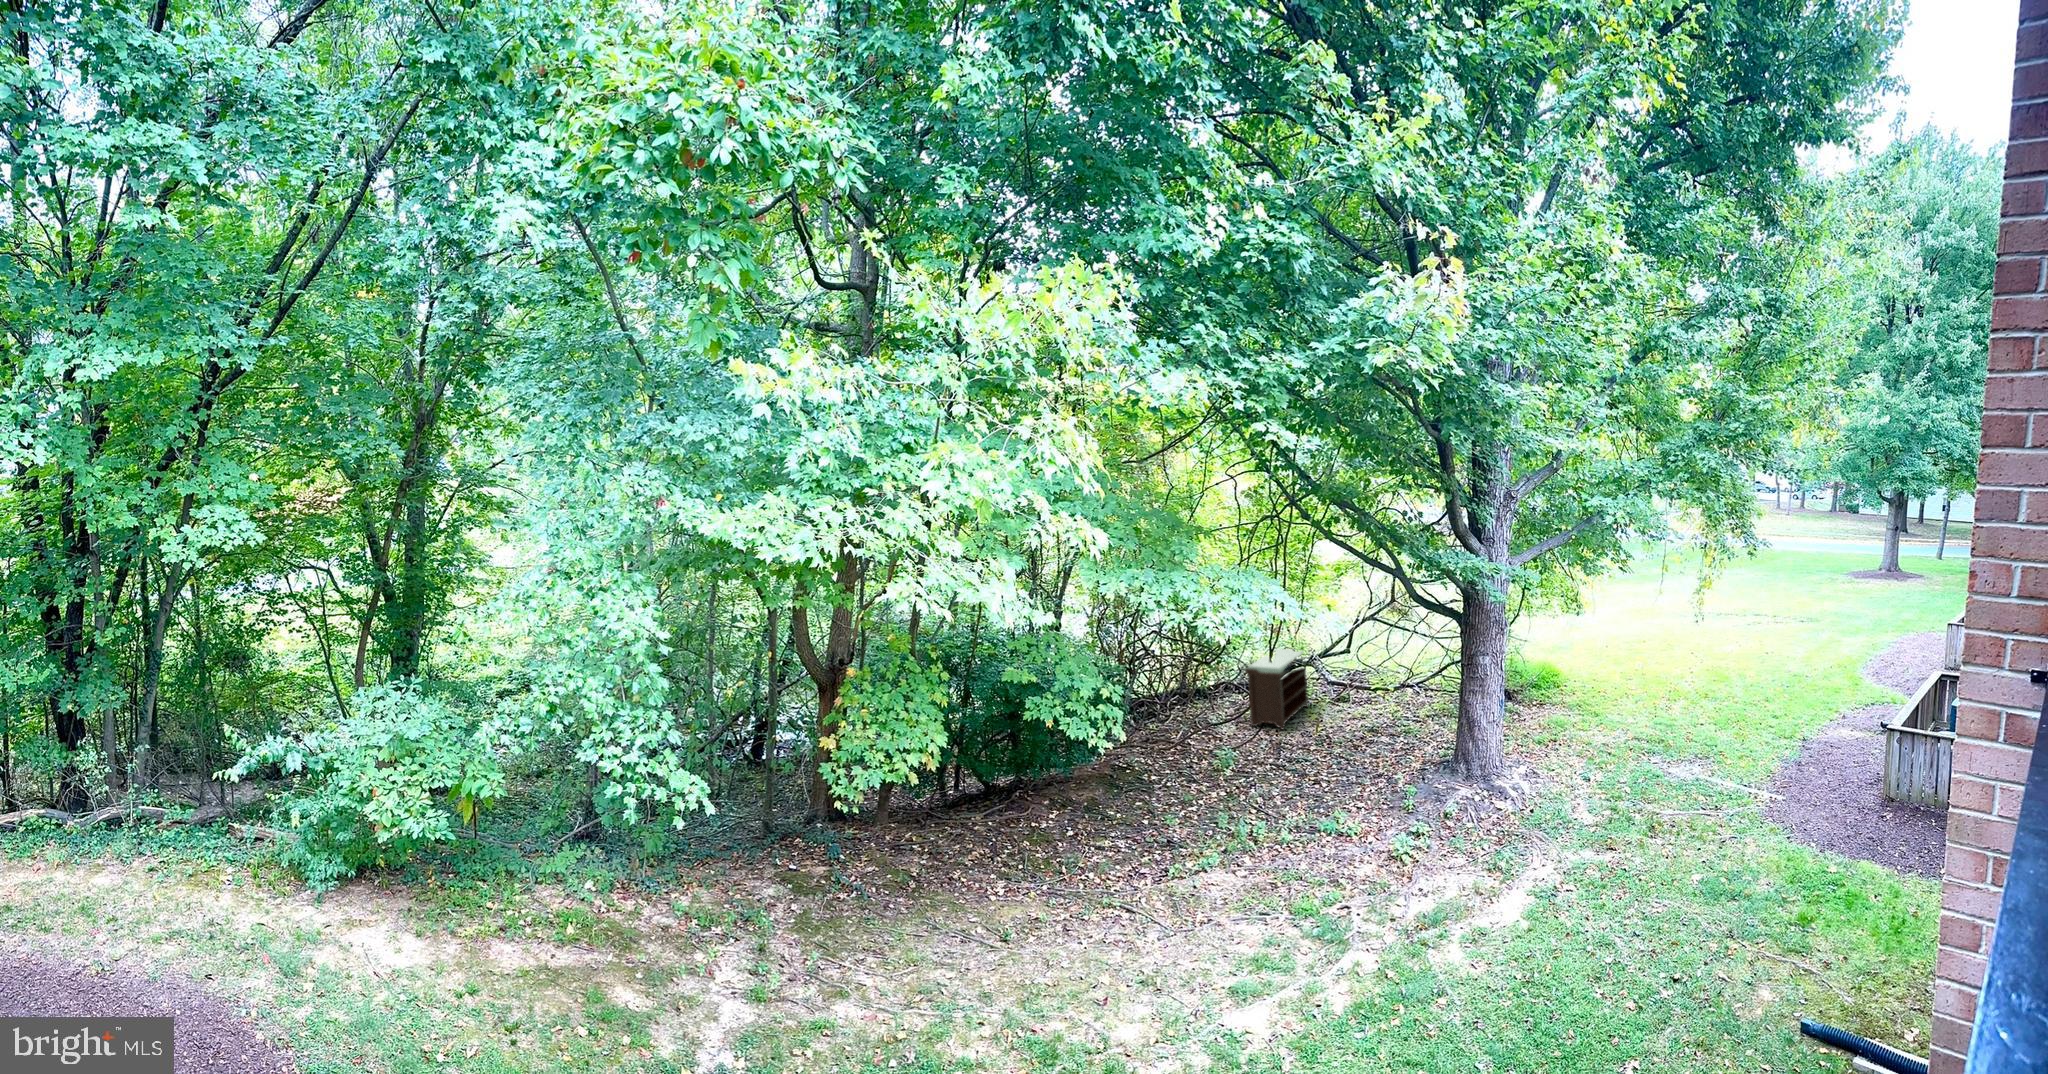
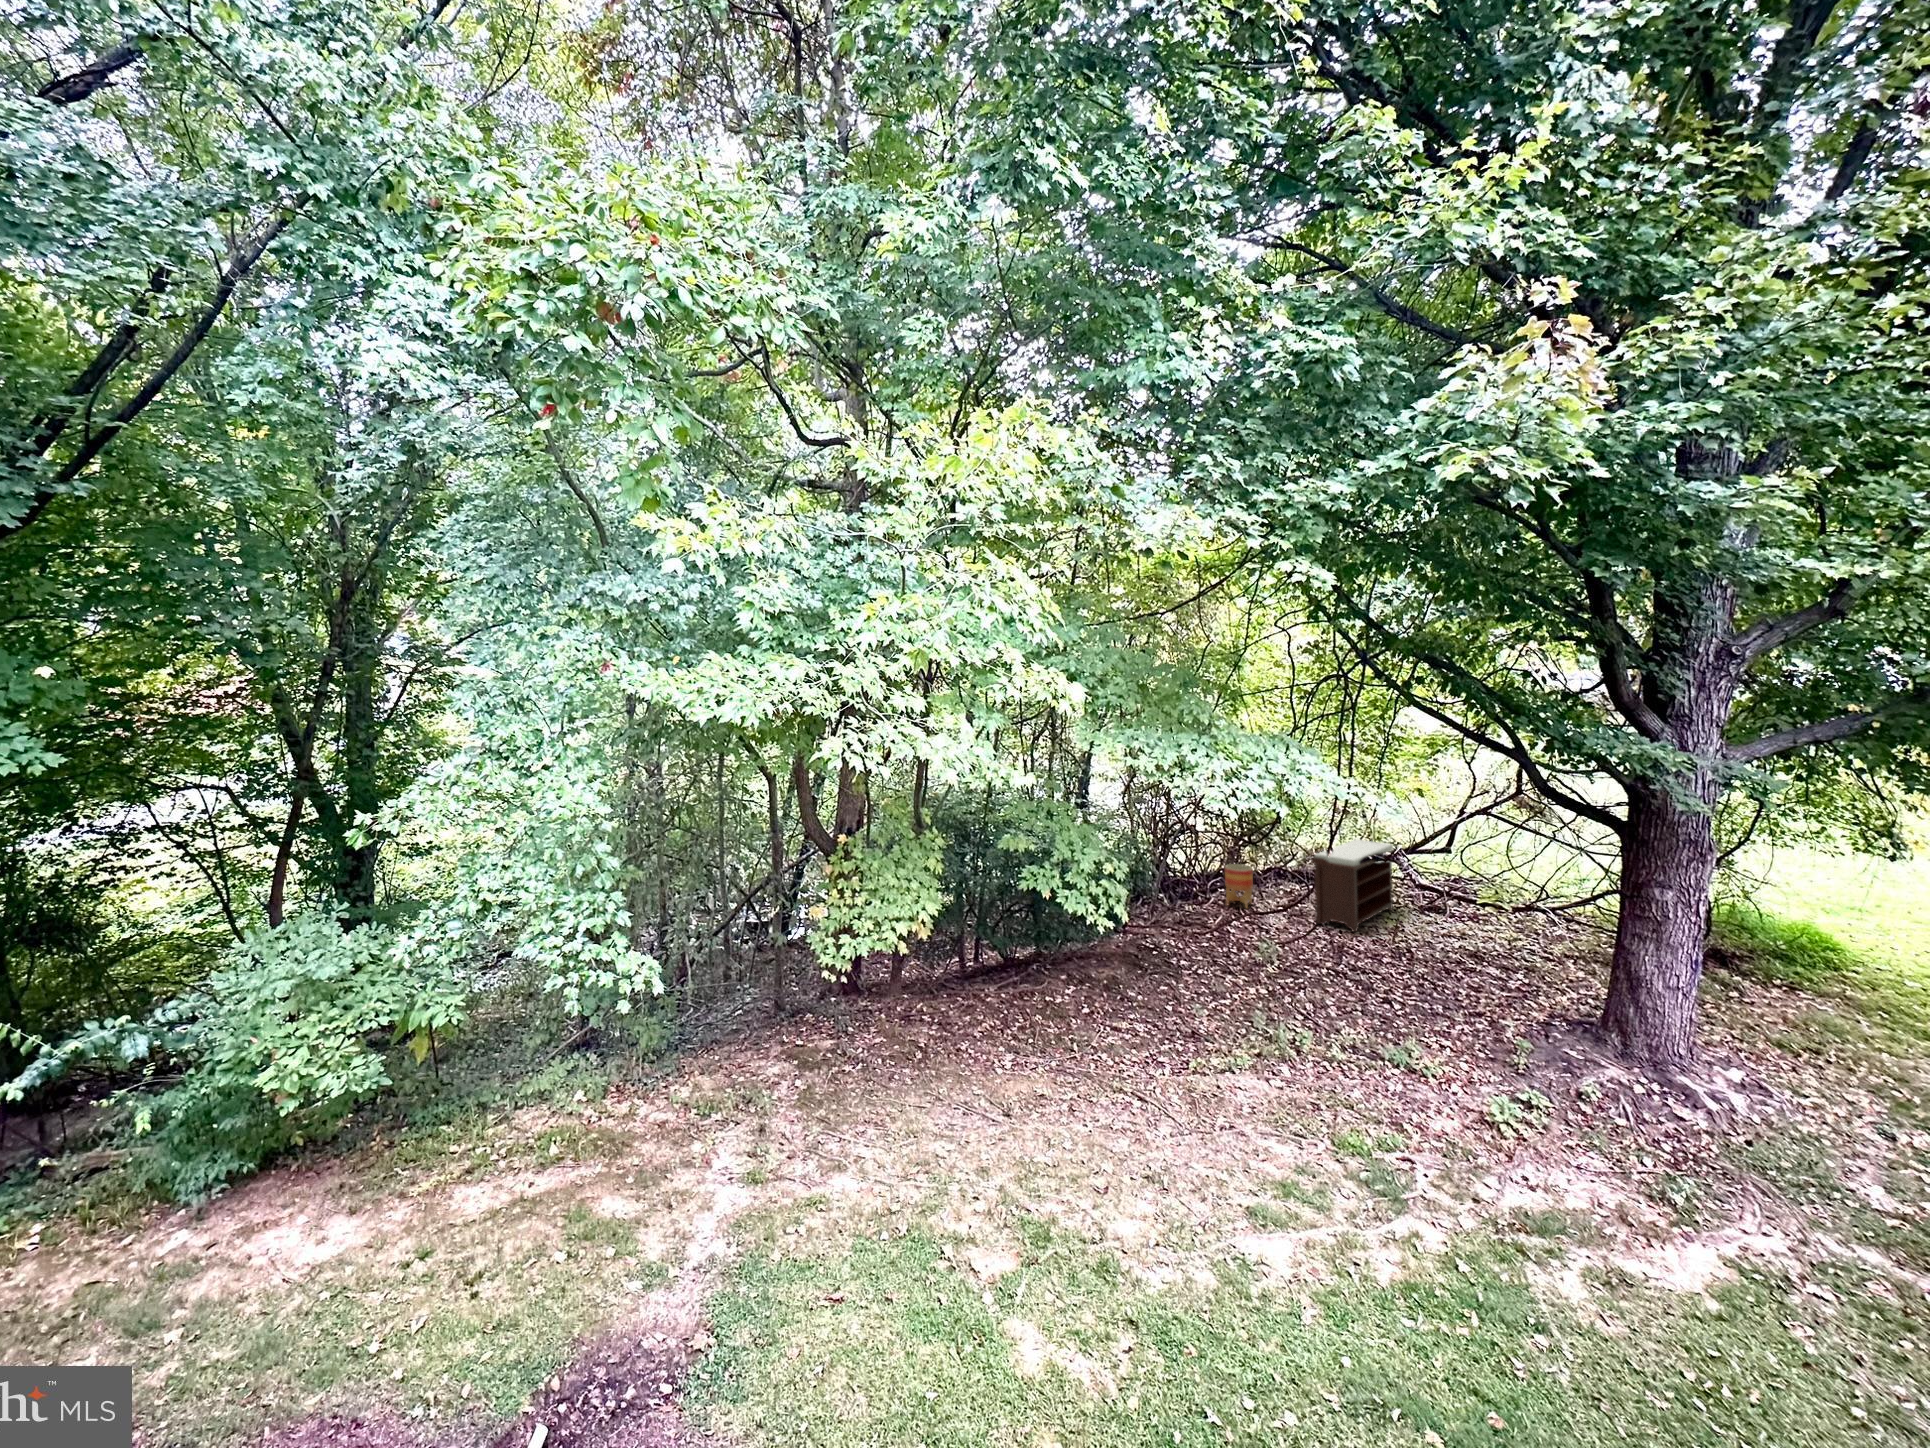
planter: none [1173,682,1197,721] -> present [1225,864,1253,908]

